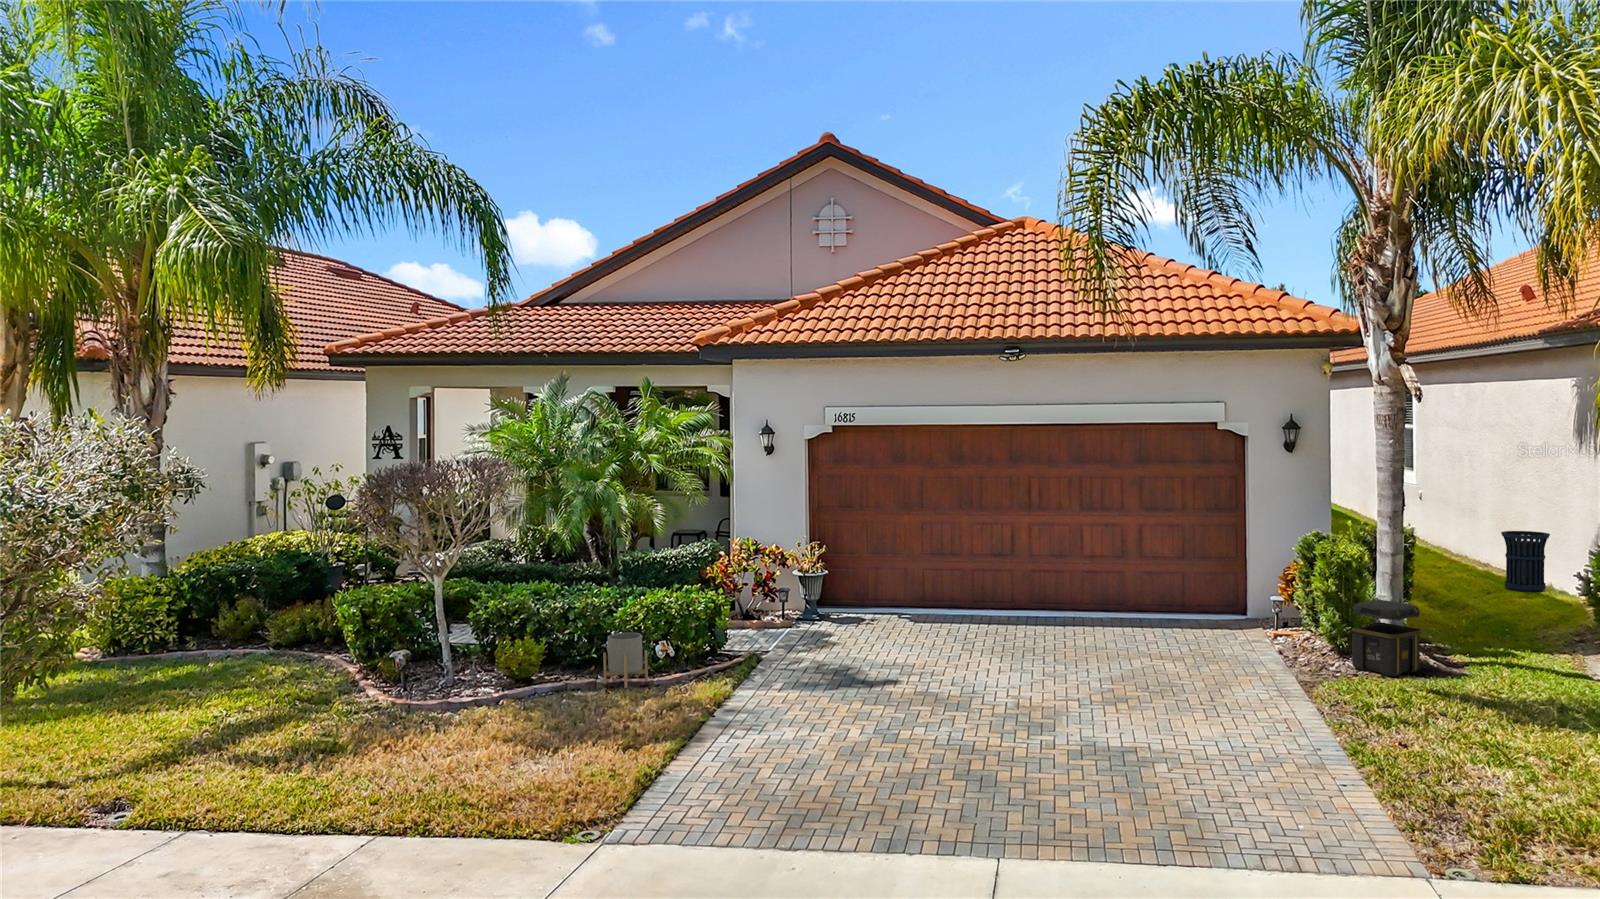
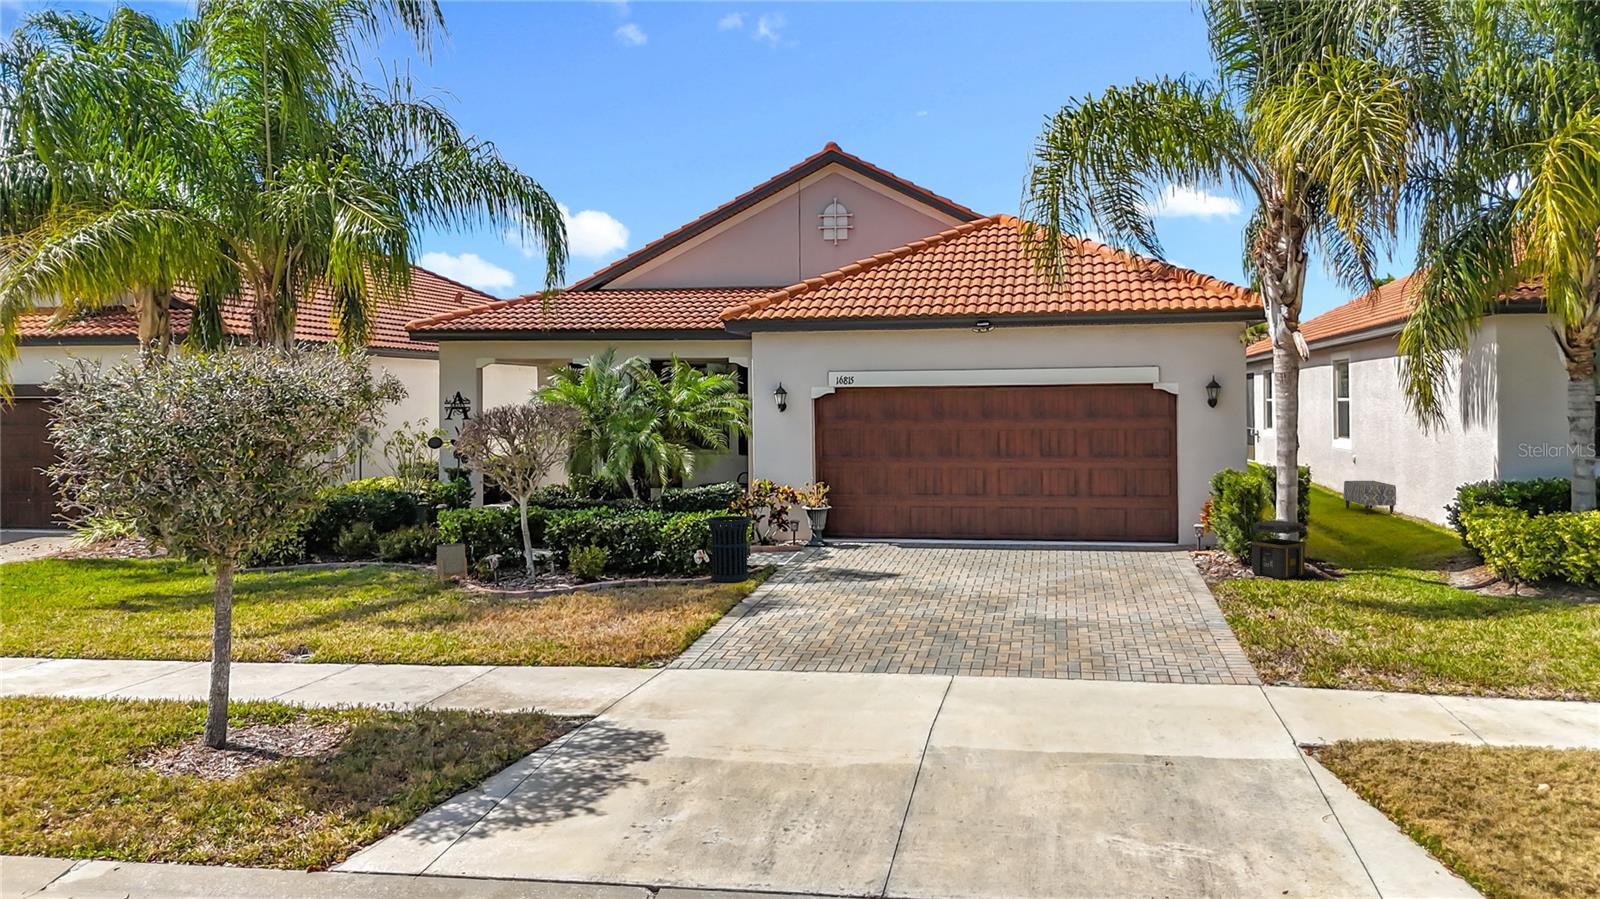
bench: none [1434,528,1500,570] -> present [1344,481,1396,515]
trash can: present [1501,531,1550,592] -> present [706,516,751,583]
planter: present [603,633,648,688] -> present [437,544,467,585]

